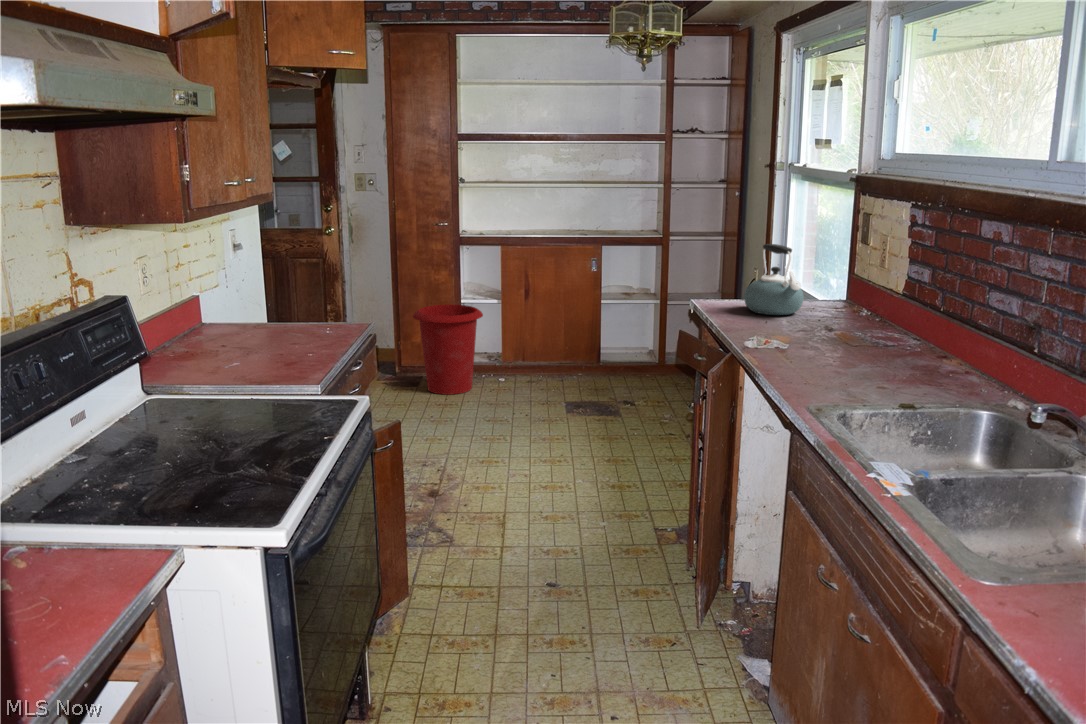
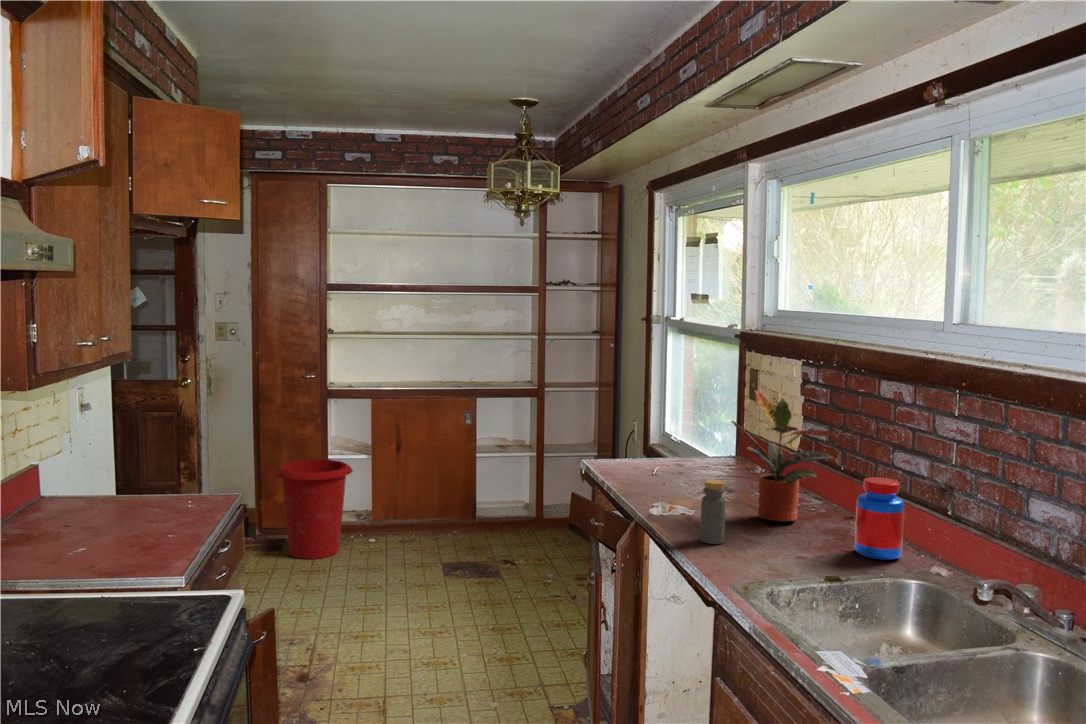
potted plant: none [828,232,933,358] -> present [732,391,836,522]
kettle: present [744,244,804,315] -> none [638,400,698,473]
jar: none [936,315,989,393] -> present [855,477,904,560]
bottle: none [787,316,812,375] -> present [700,479,726,544]

